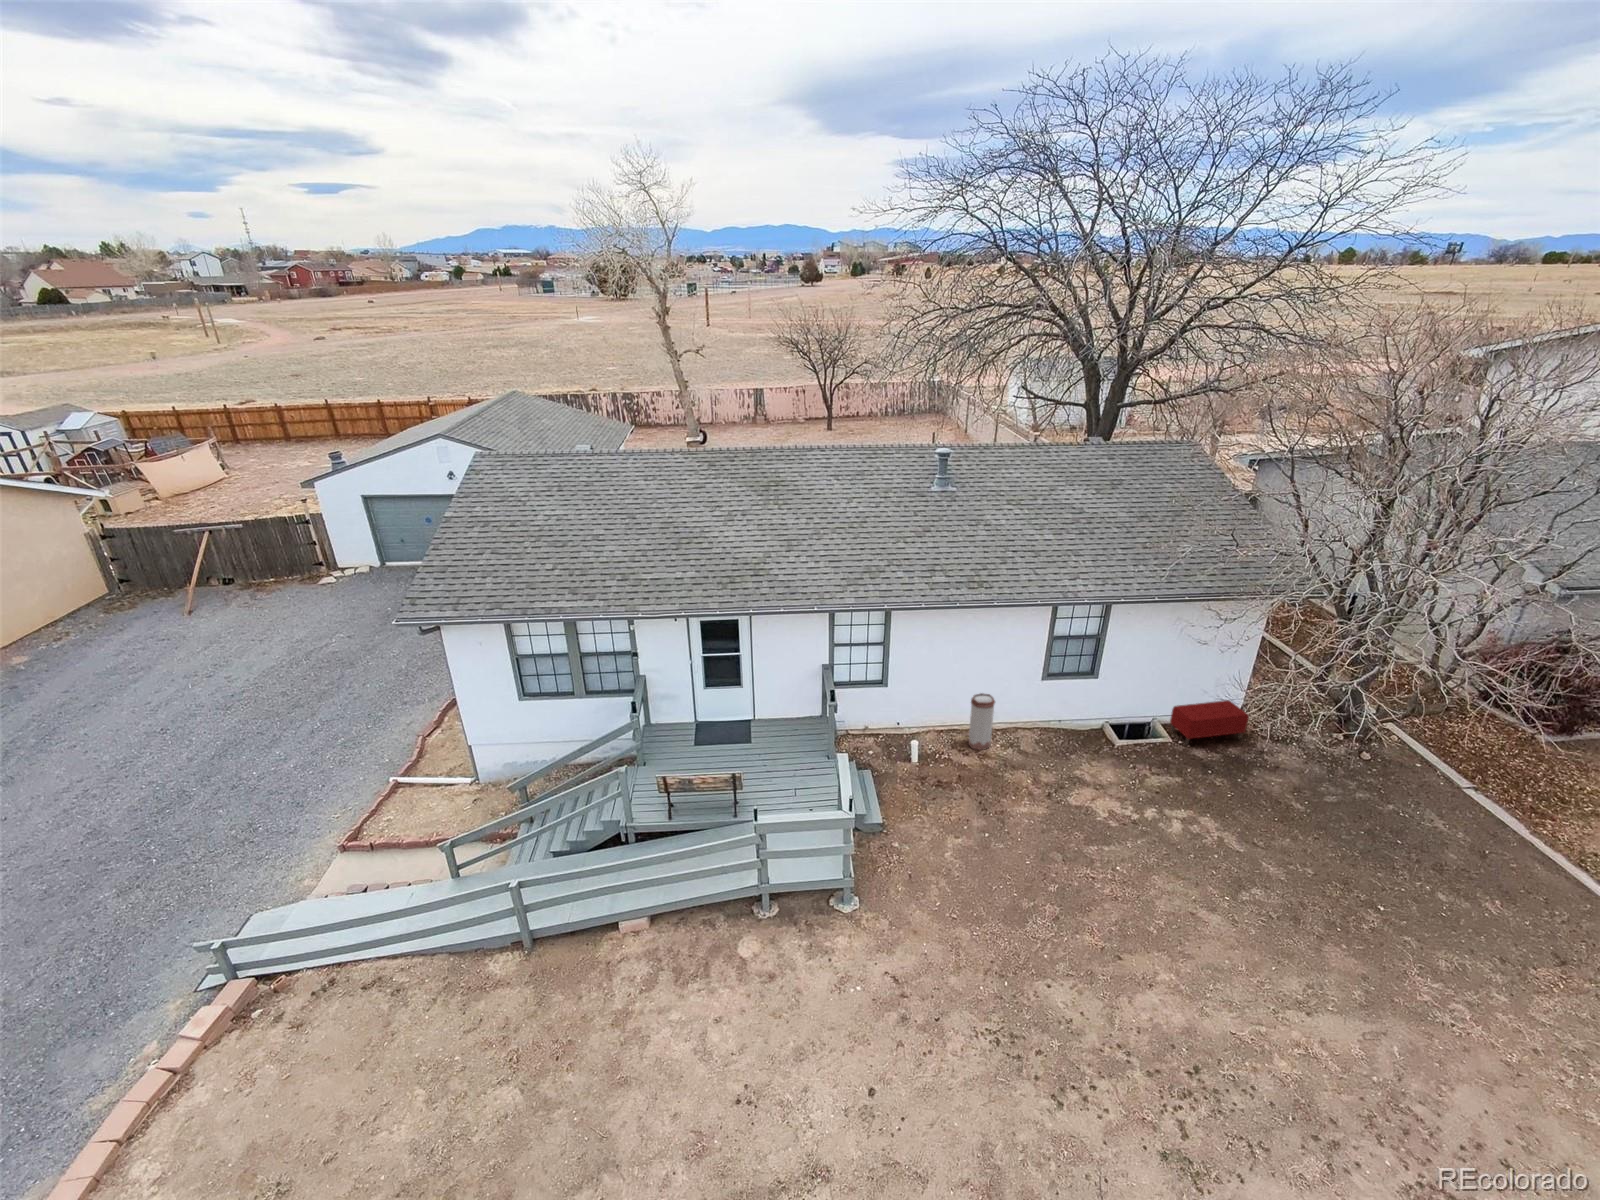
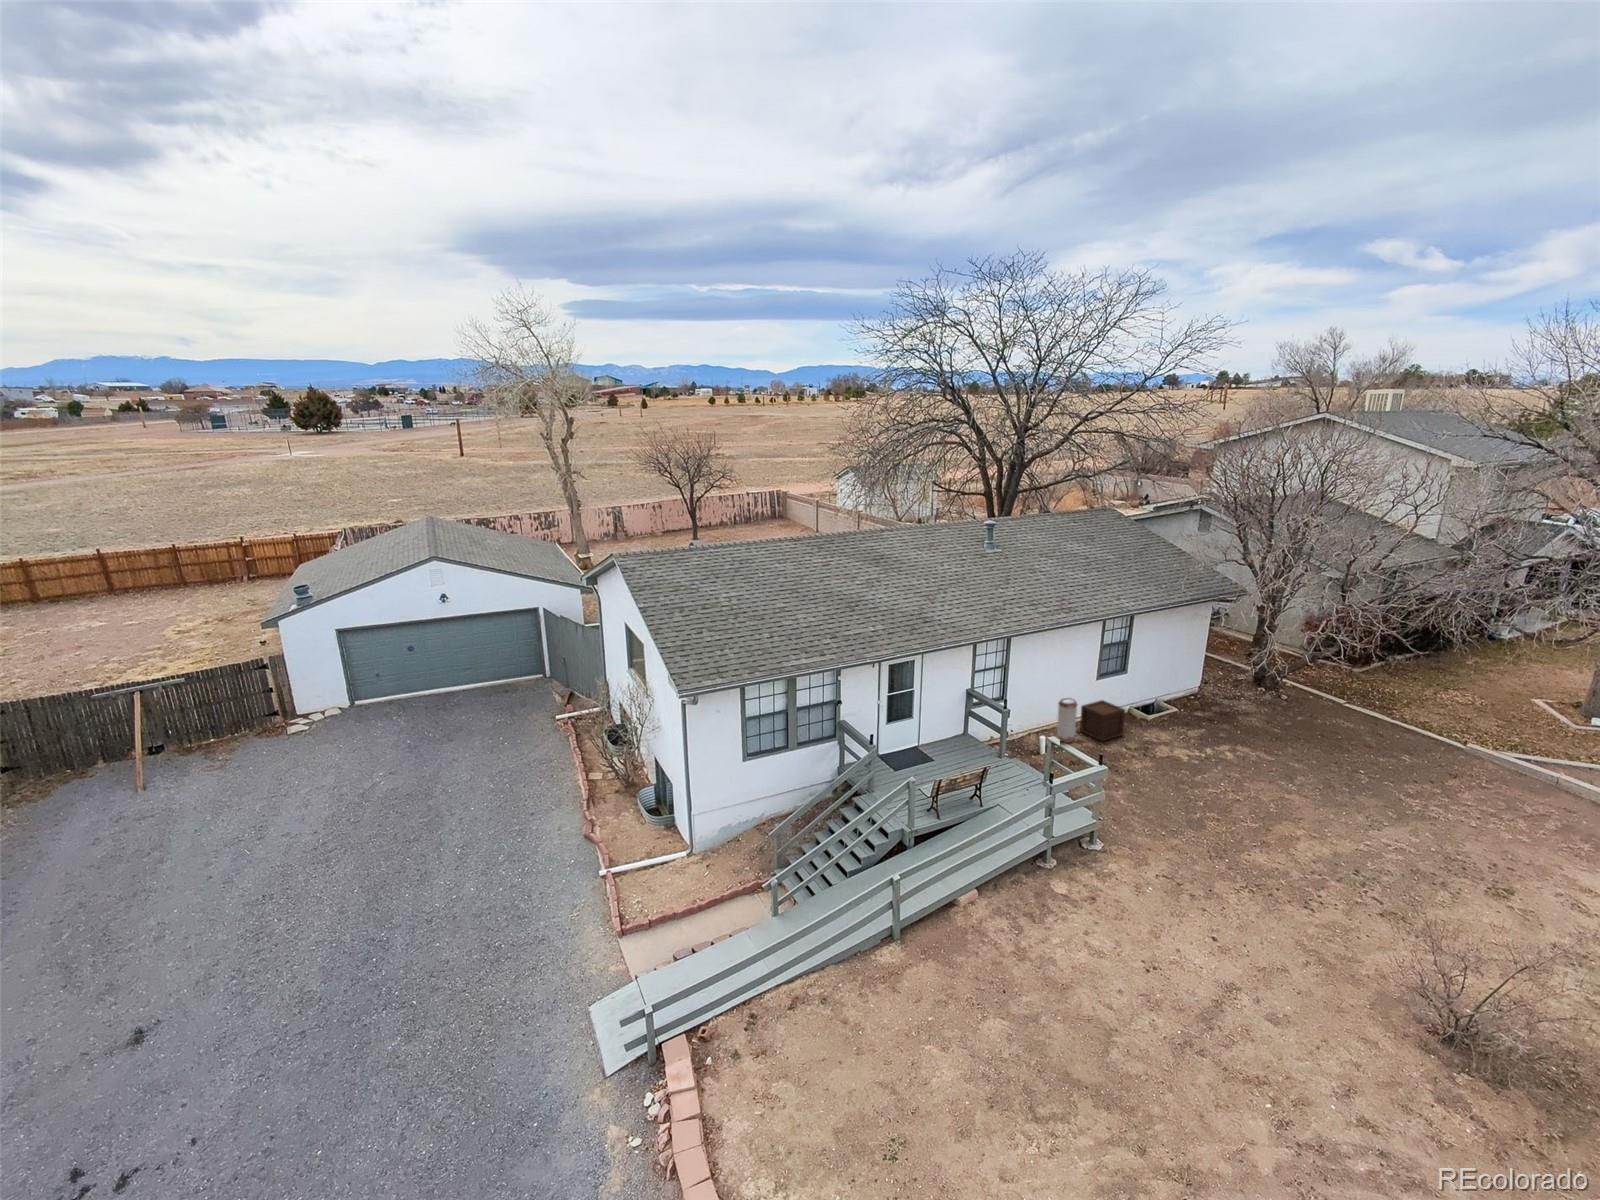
bench: present [1170,700,1249,745] -> none [1171,680,1219,715]
wooden crate: none [1008,704,1064,758] -> present [1080,700,1125,741]

